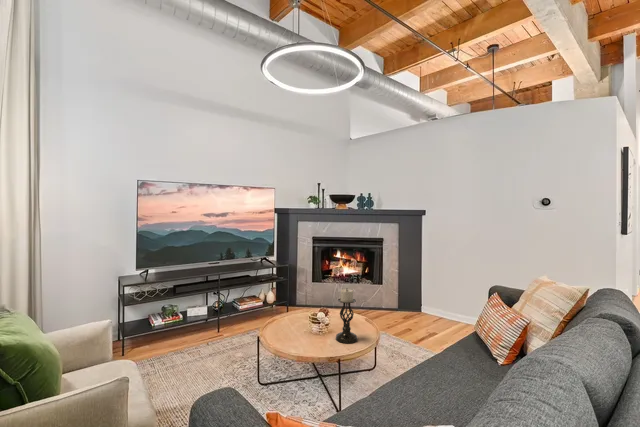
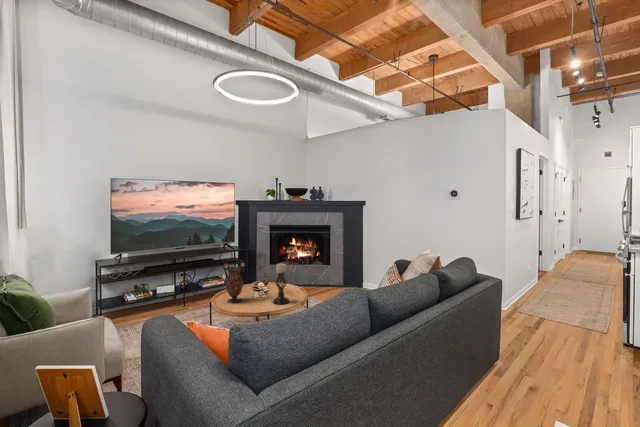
vase: none [273,285,300,340] -> present [223,261,246,303]

